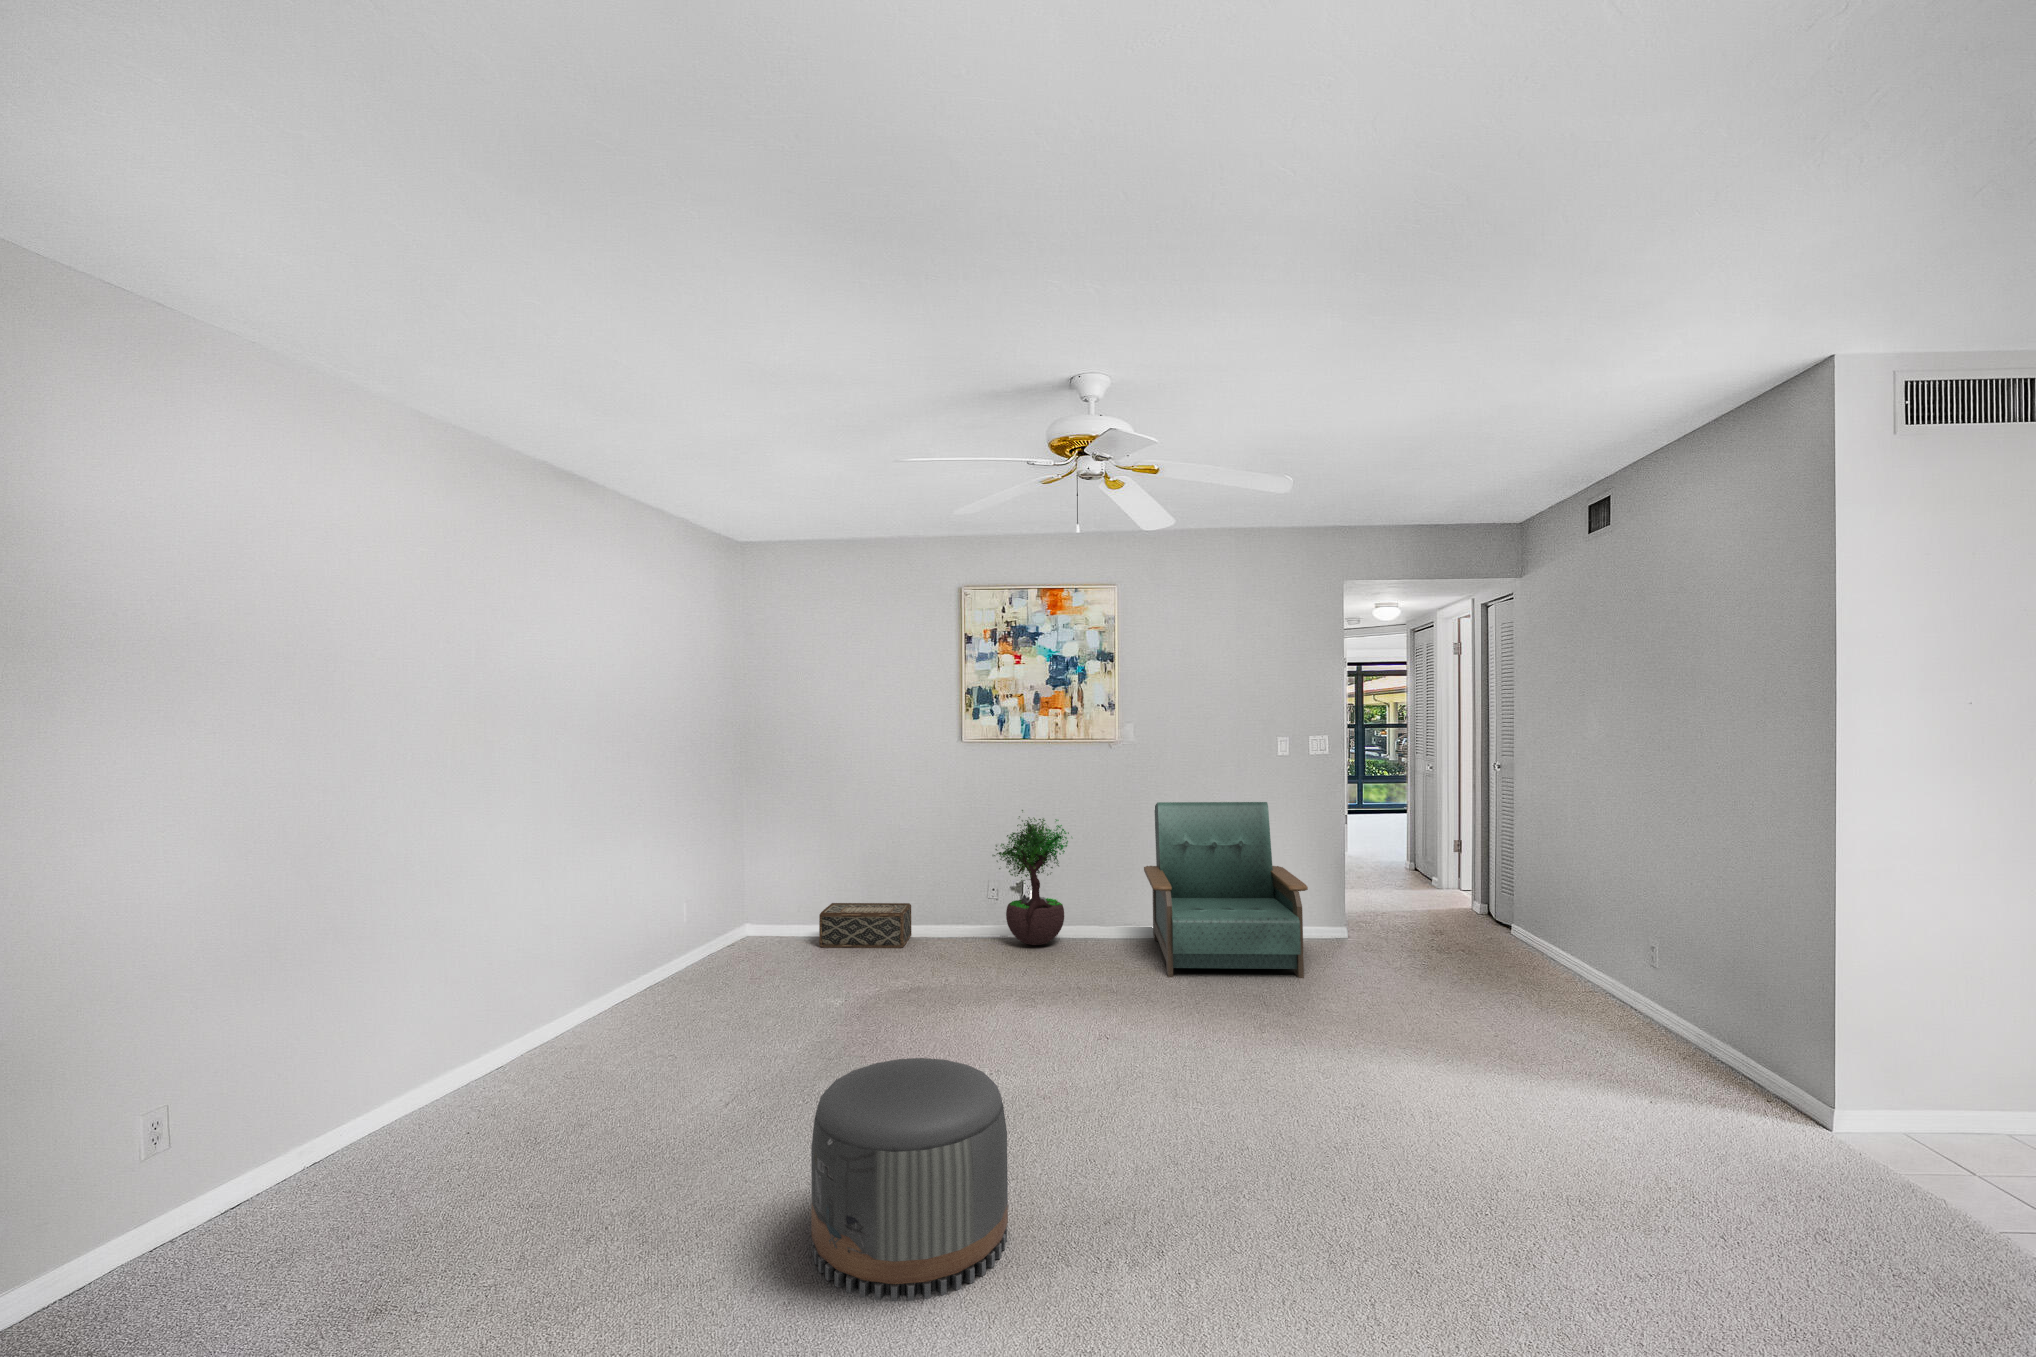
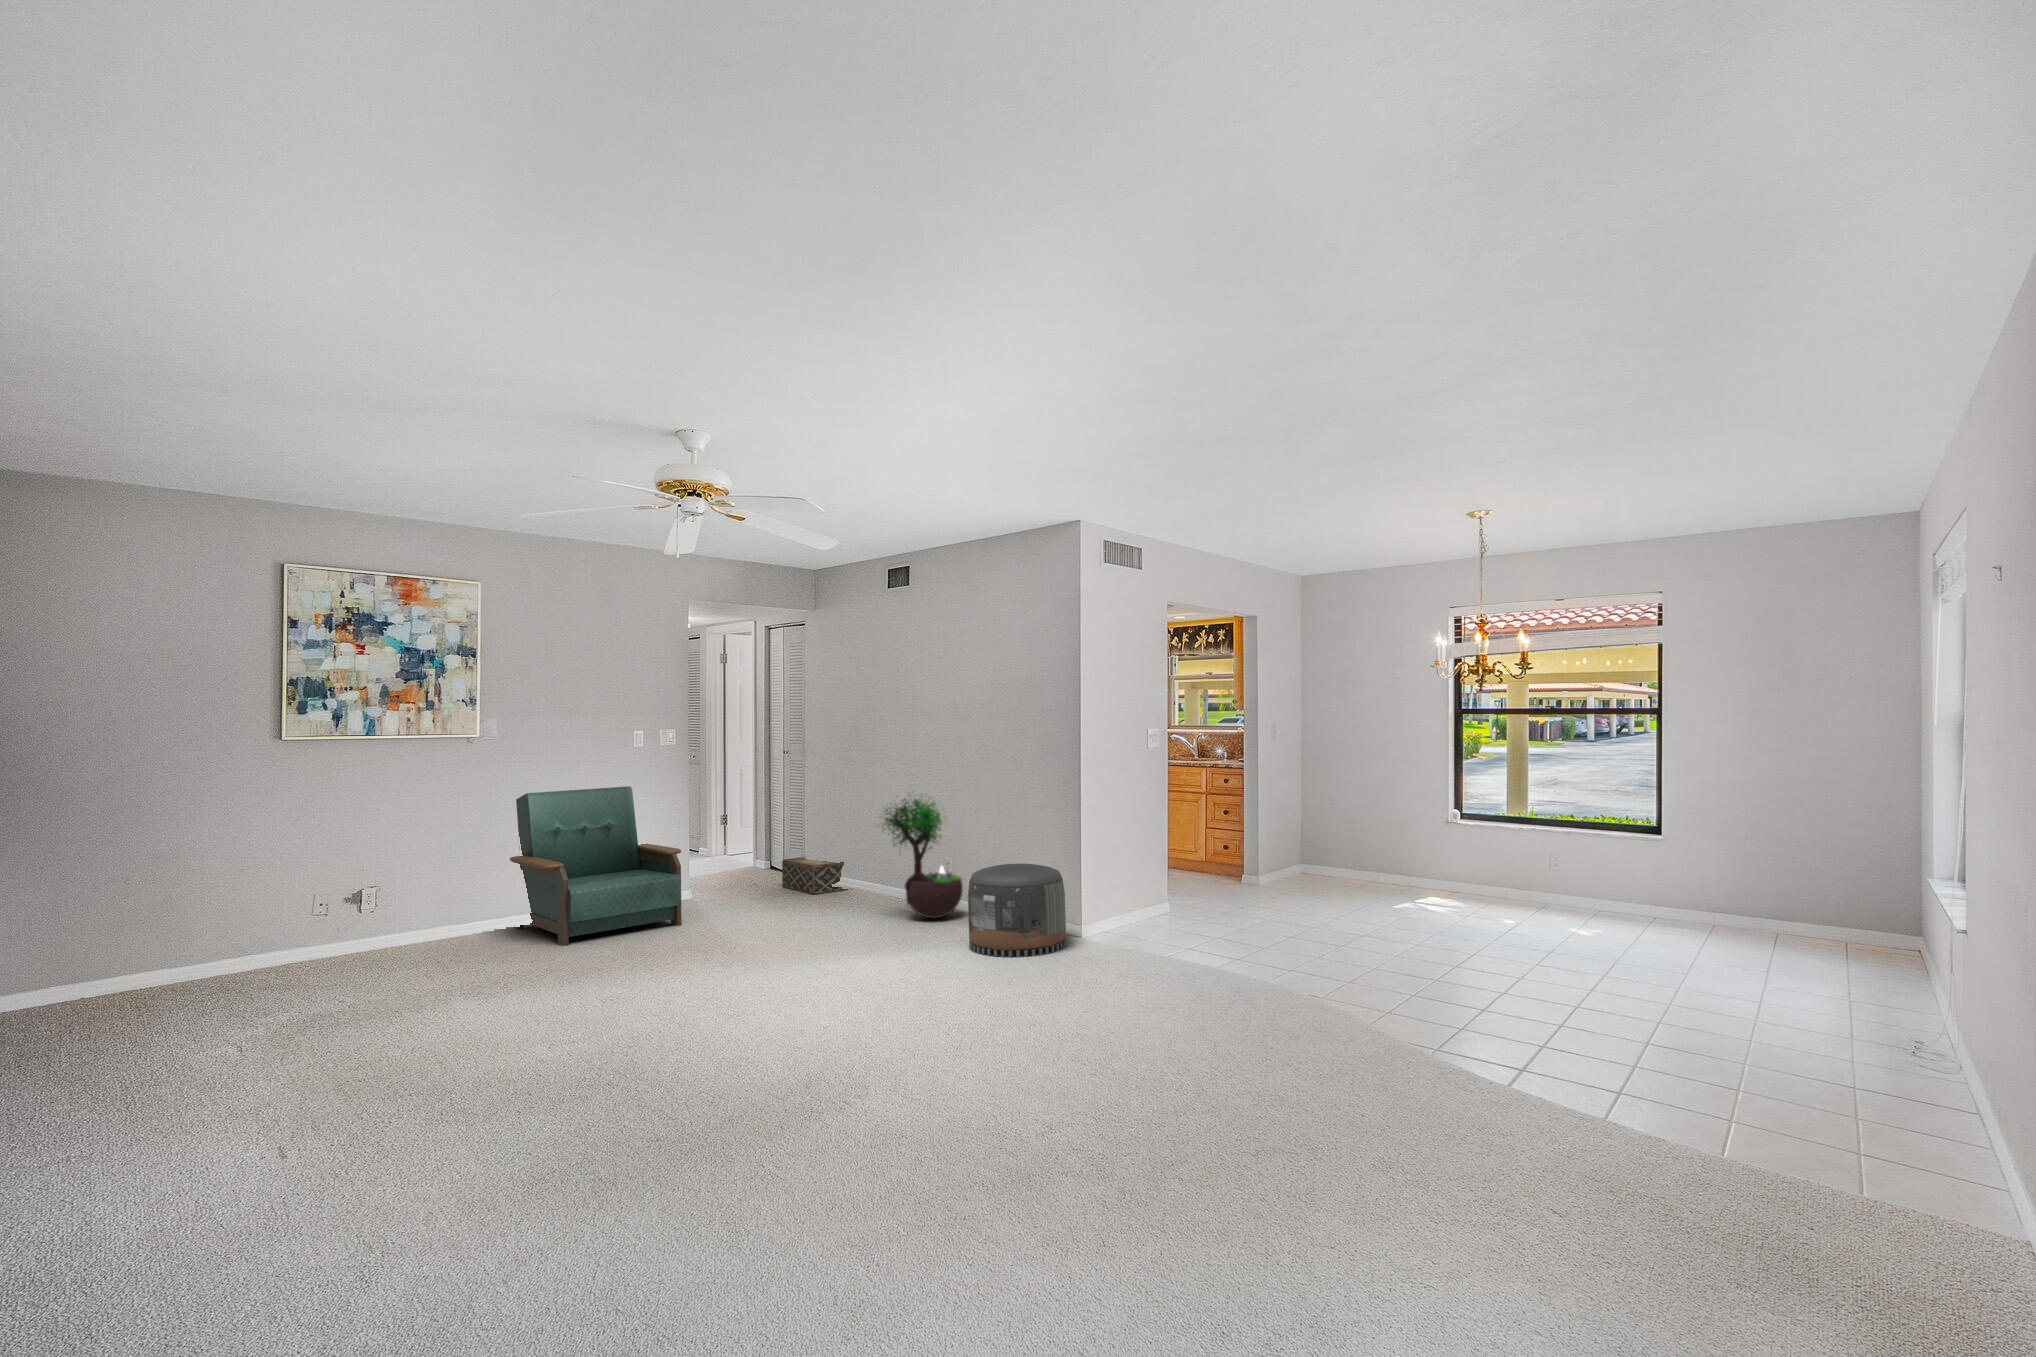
potted tree: present [993,810,1069,945] -> present [880,792,963,918]
woven basket: present [819,903,912,948] -> present [782,857,848,895]
pouf: present [811,1058,1008,1301] -> present [968,863,1066,957]

